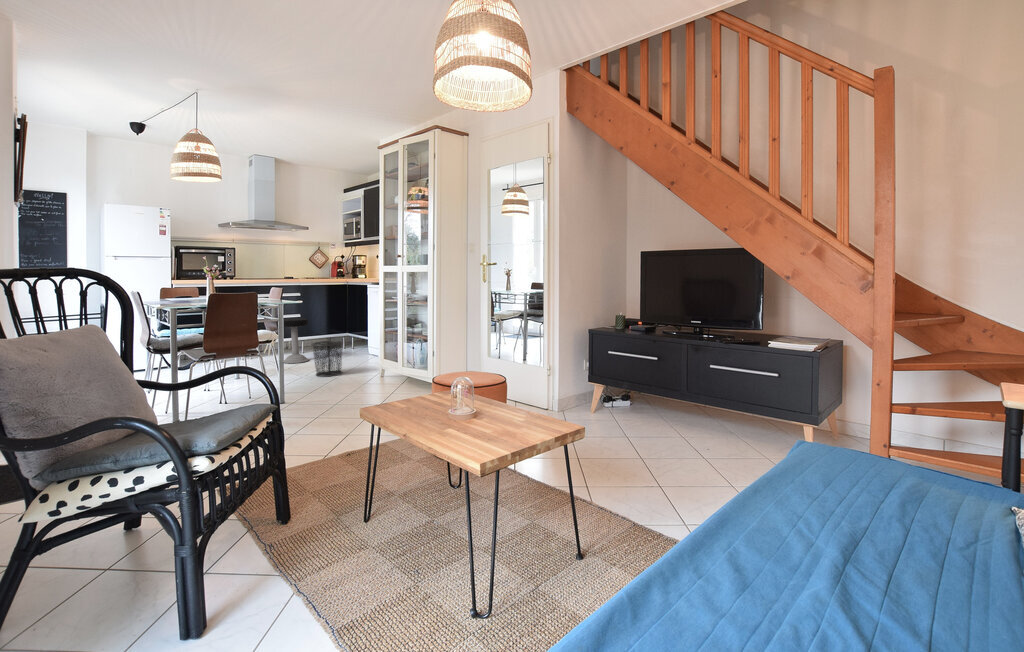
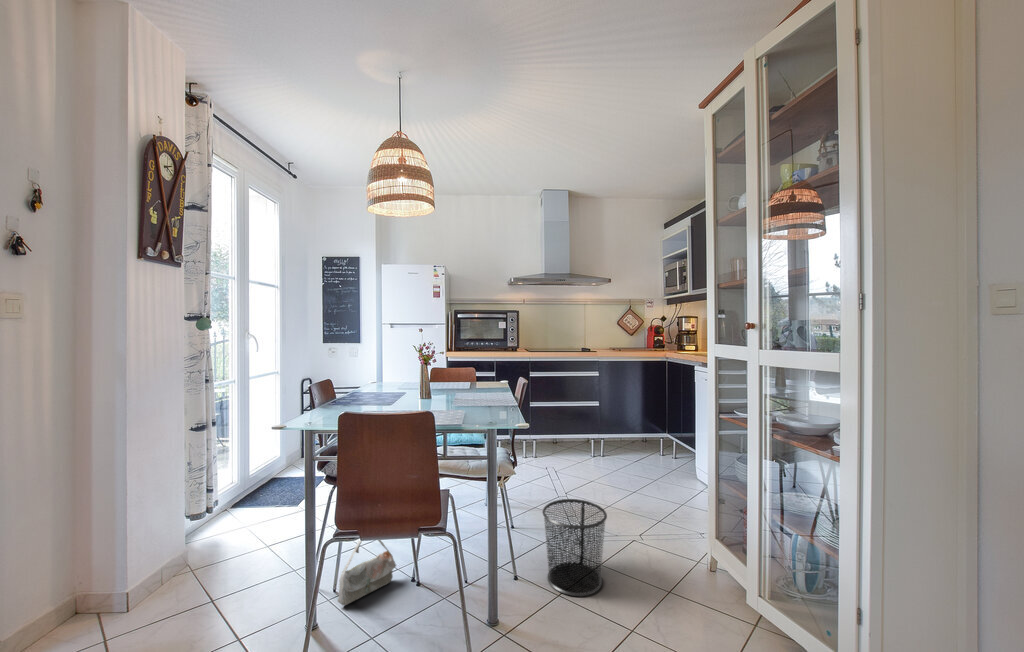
stool: present [283,318,309,363] -> none [536,420,579,502]
bag: none [216,358,238,394] -> present [338,540,396,605]

